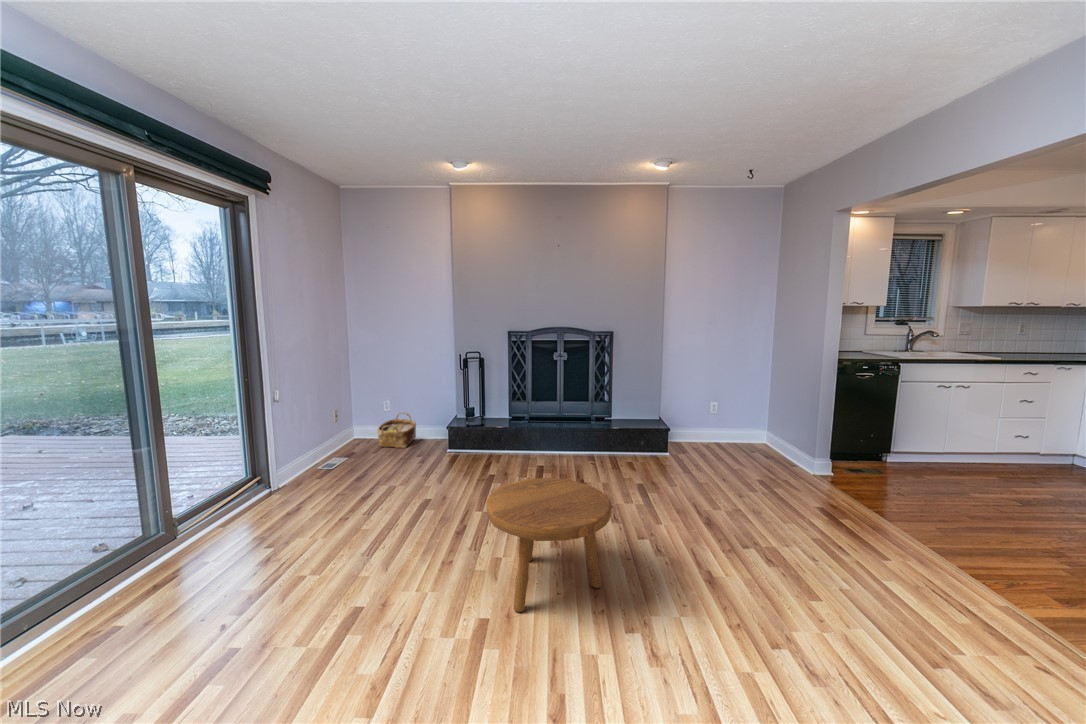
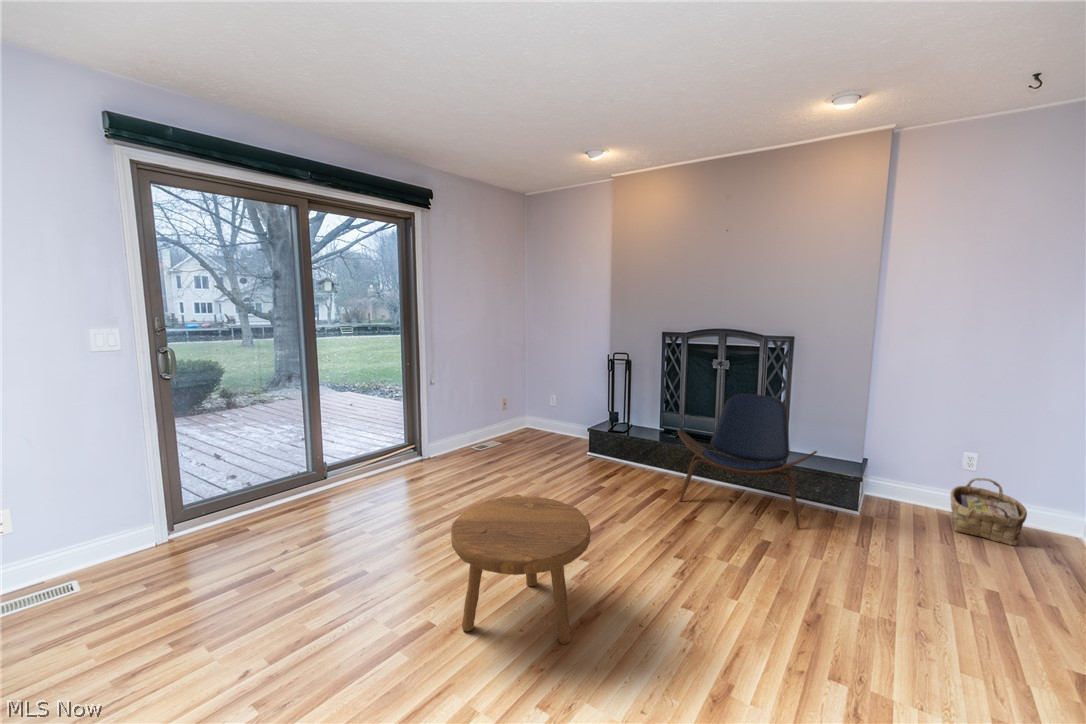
lounge chair: none [554,378,653,471] -> present [678,394,817,529]
woven basket: present [378,413,416,448] -> present [951,478,1027,545]

